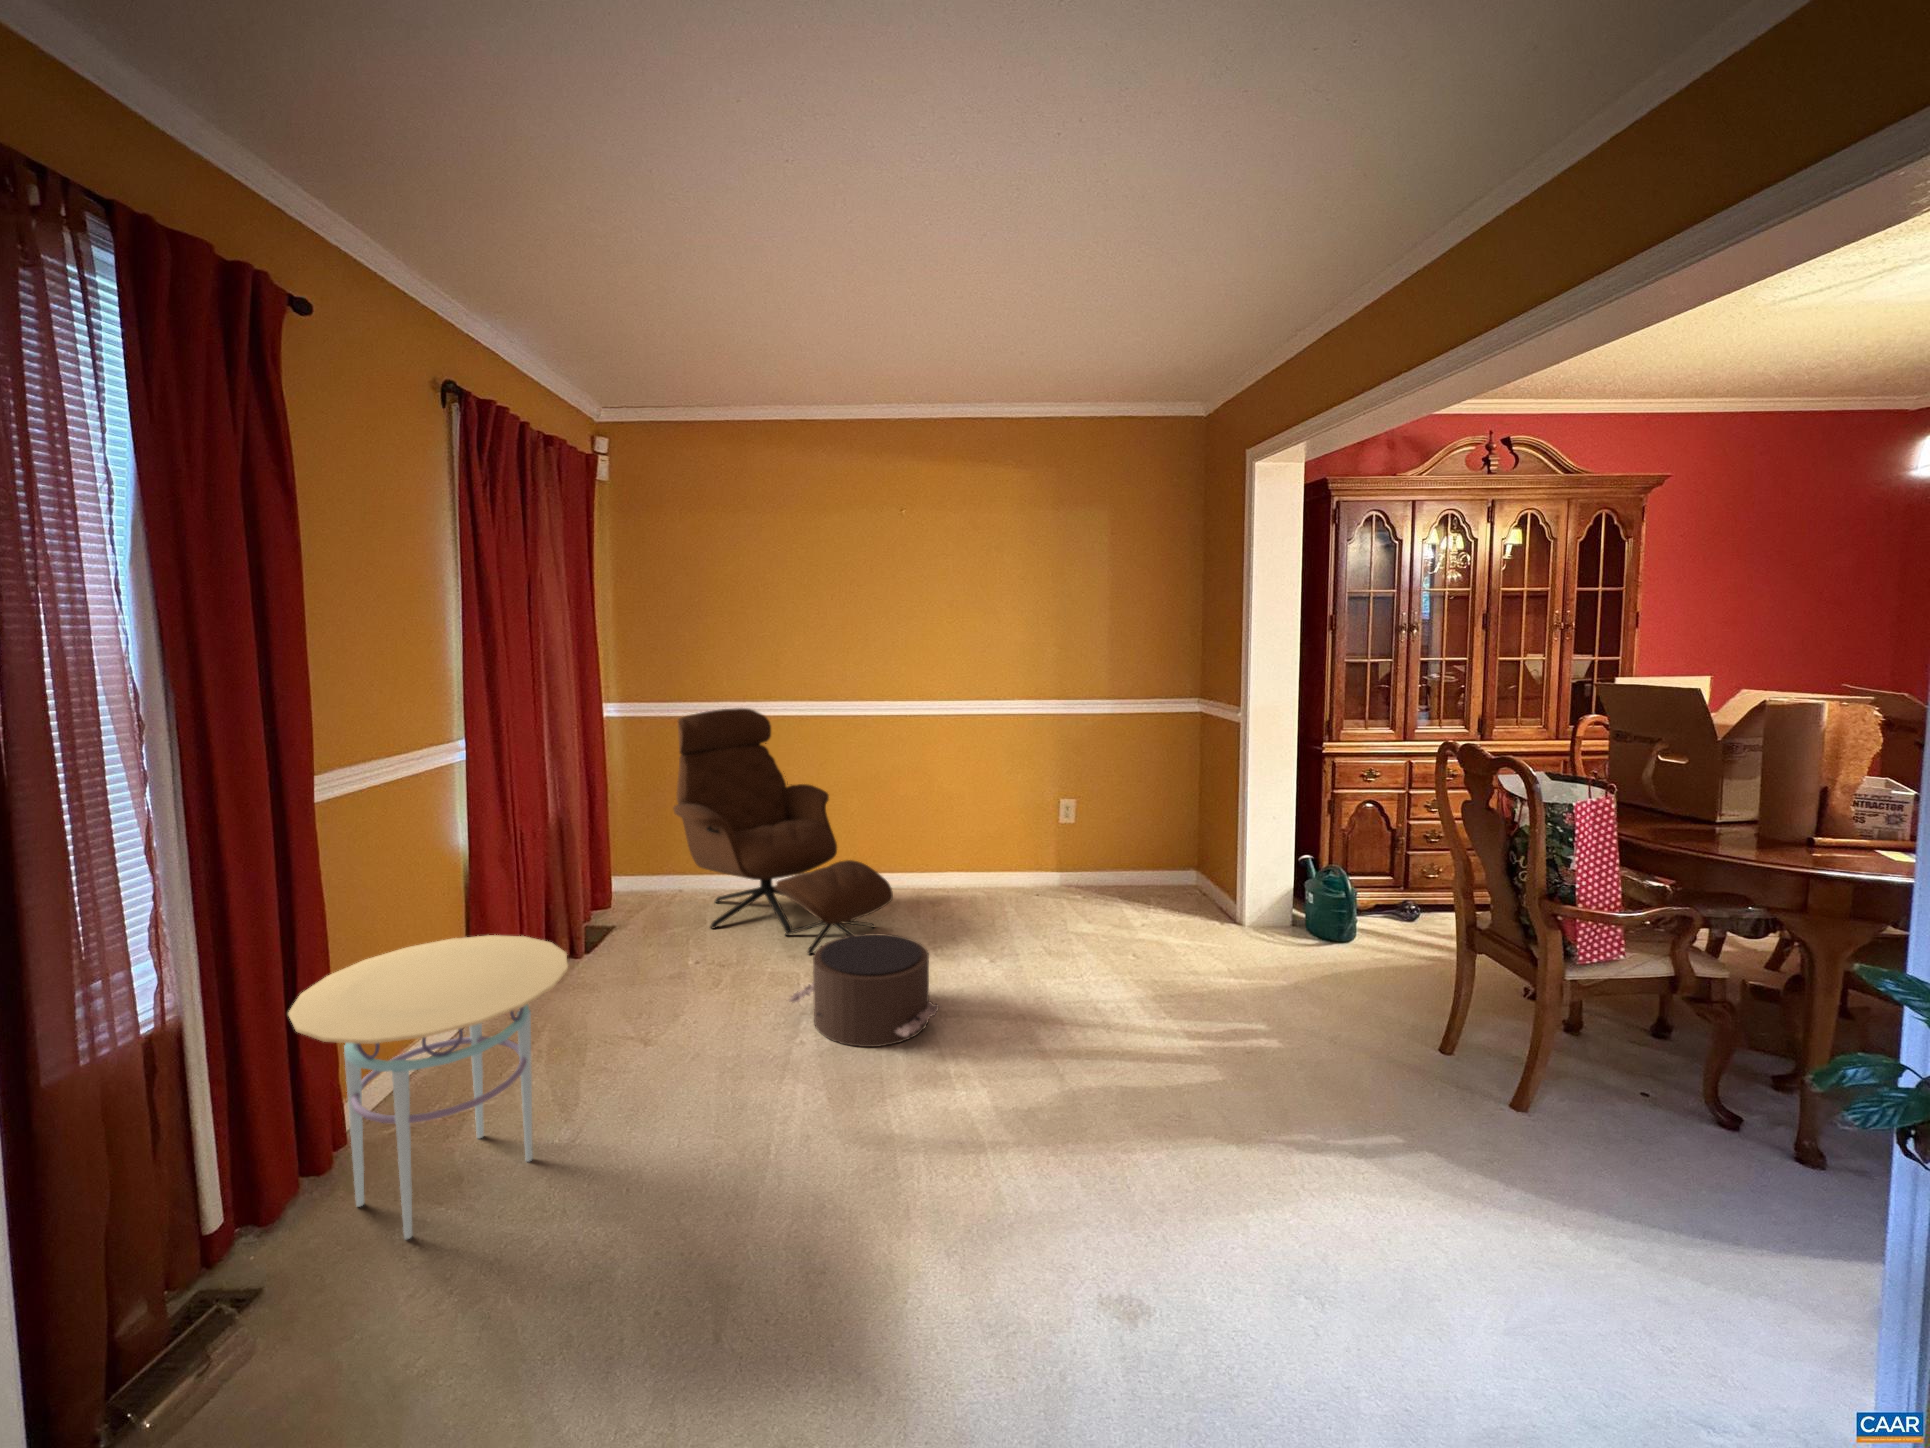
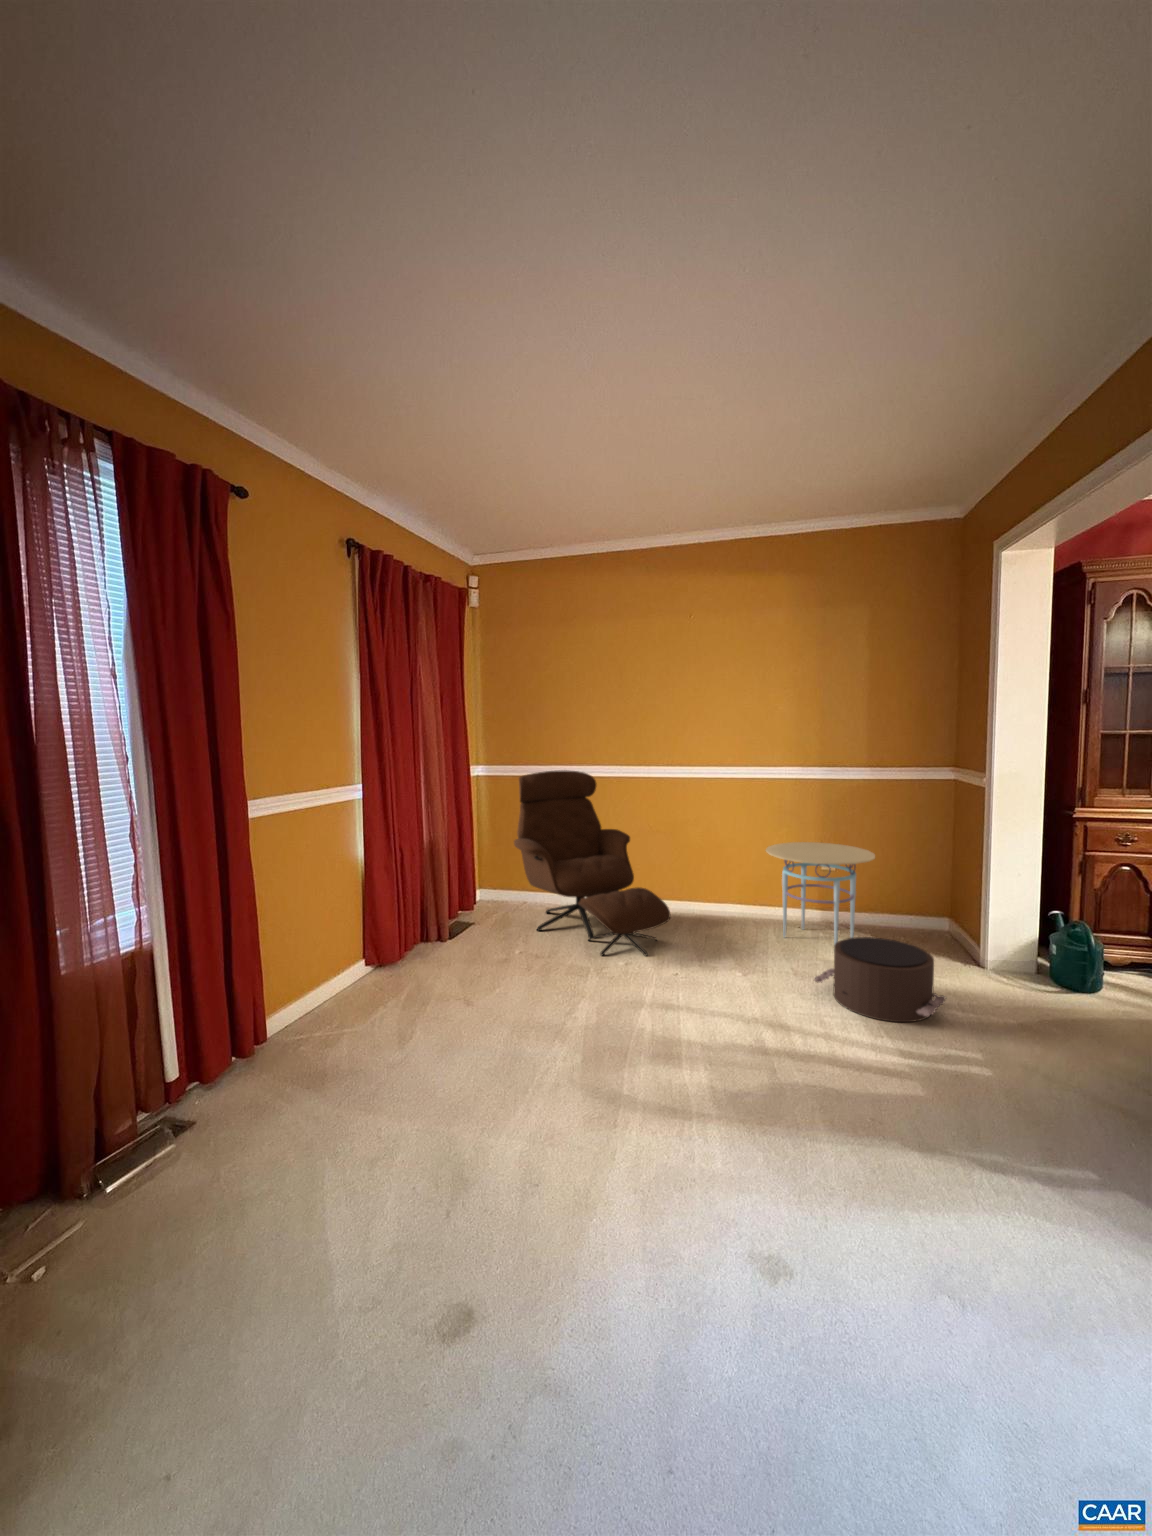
pouf: present [789,933,939,1047] -> present [814,937,946,1022]
side table: present [288,935,568,1239] -> present [766,842,875,944]

